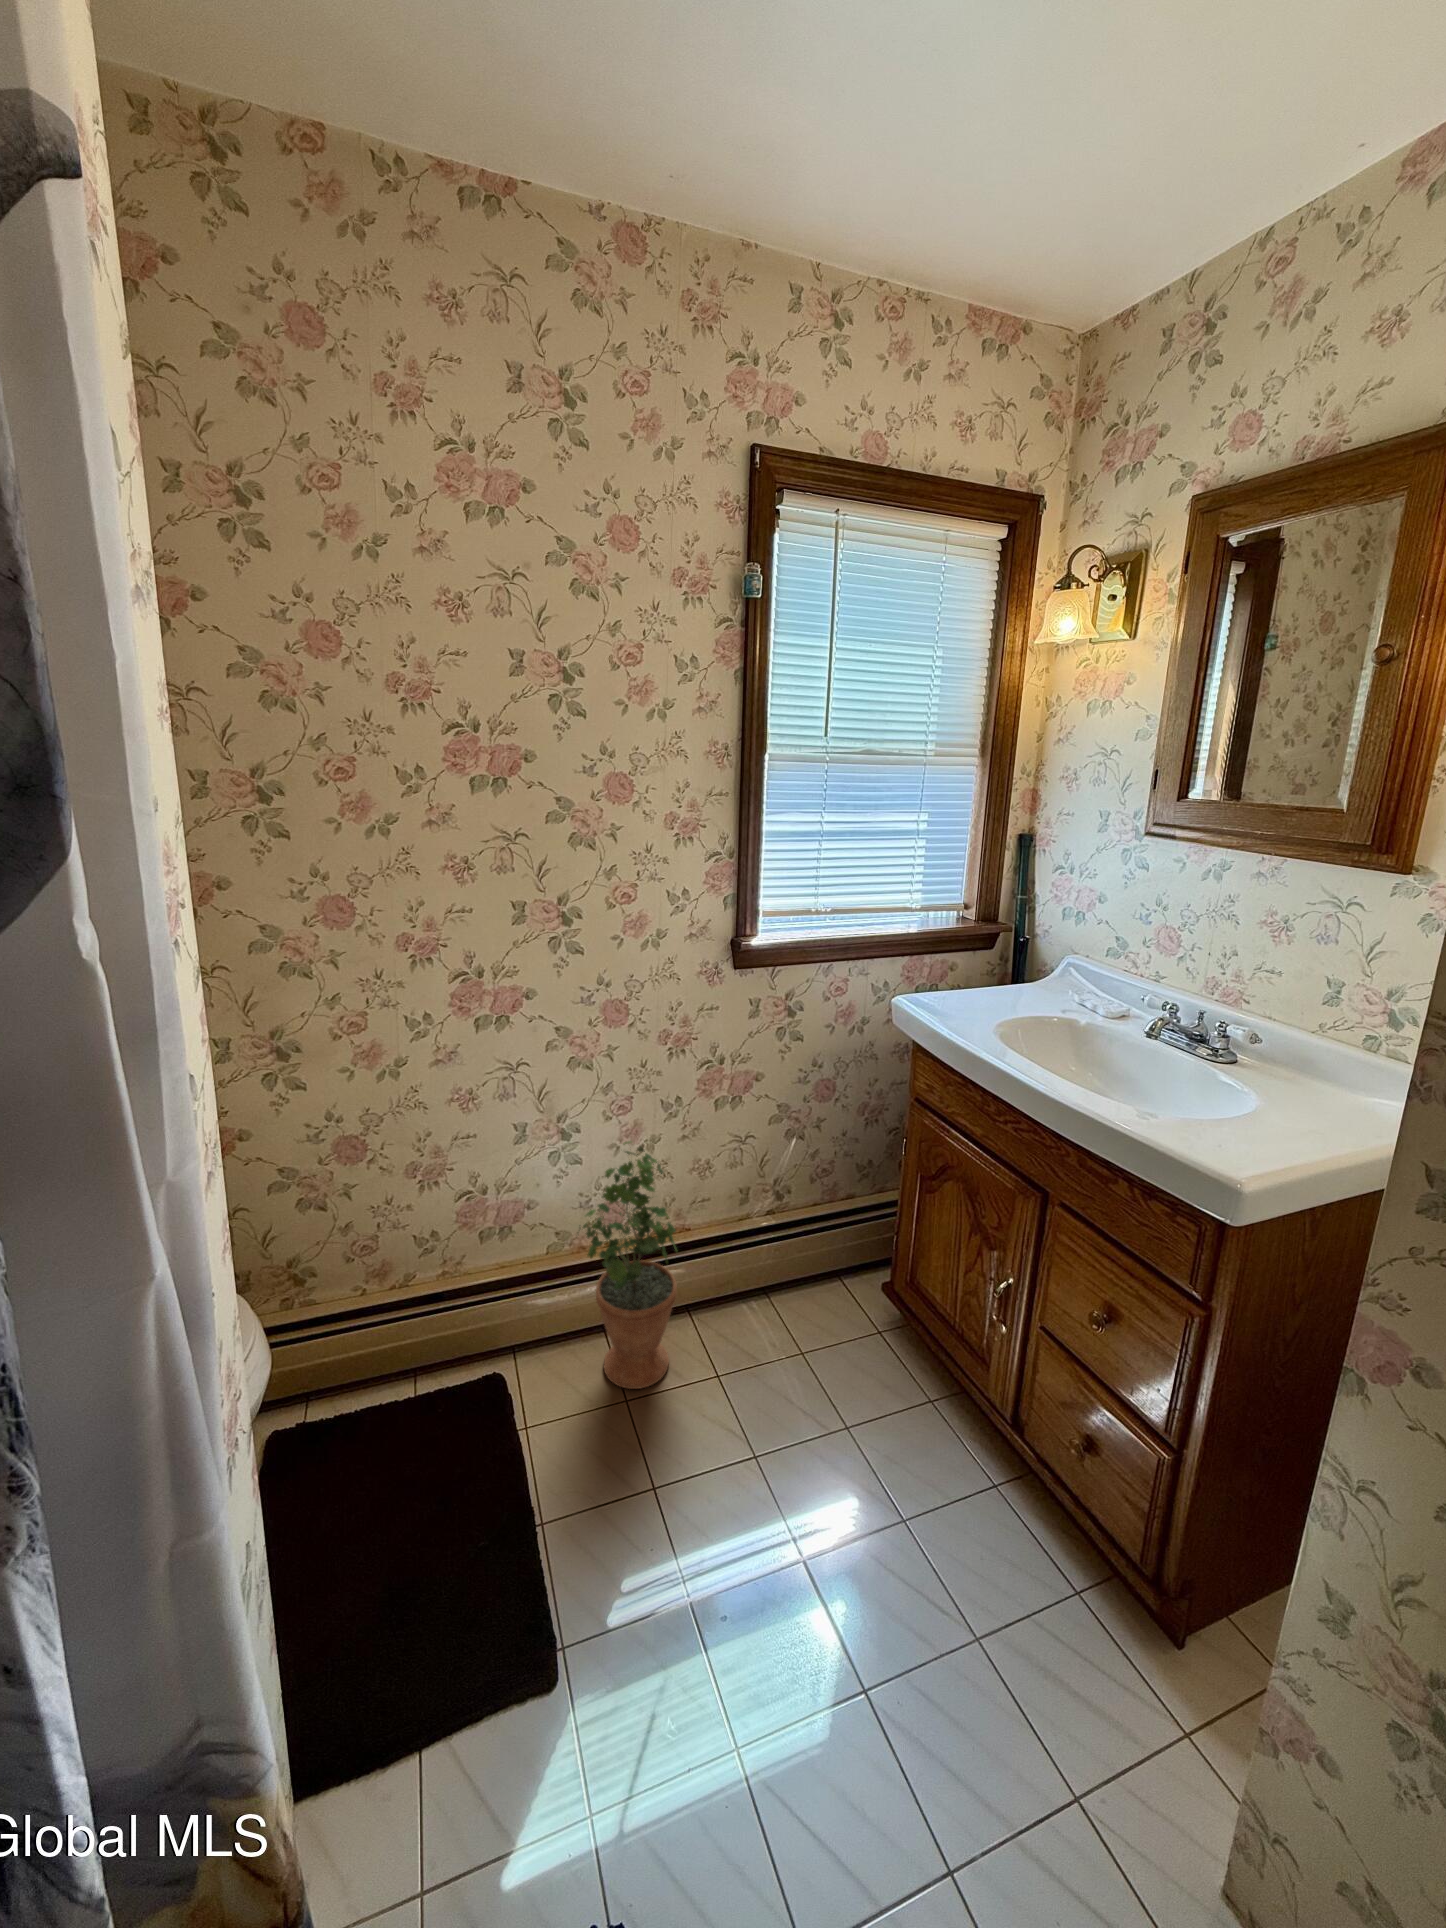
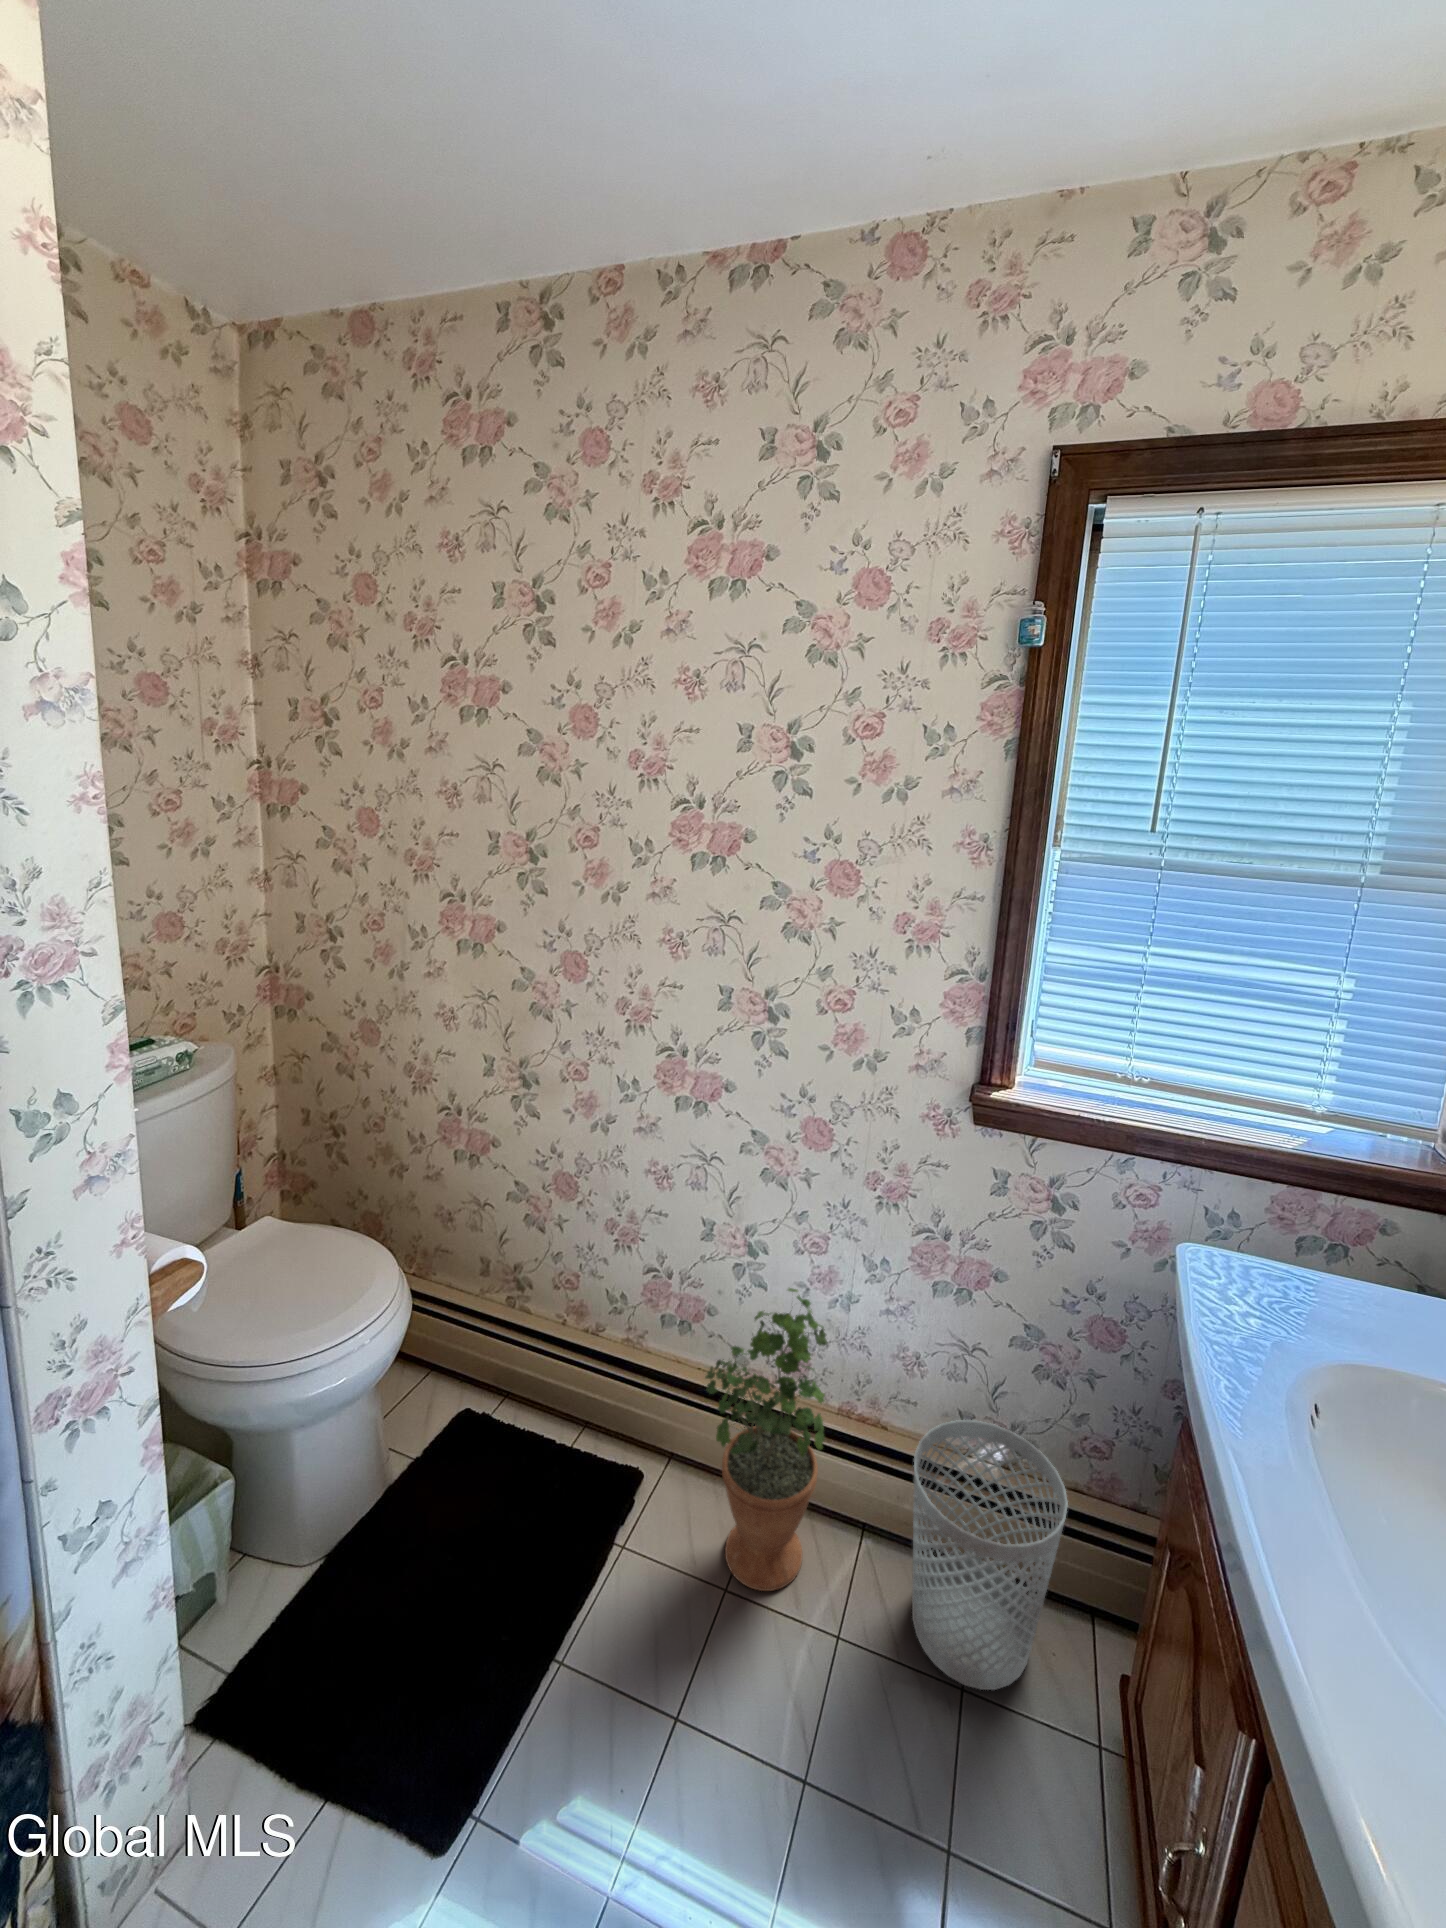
wastebasket: none [741,1180,847,1350] -> present [912,1420,1068,1690]

